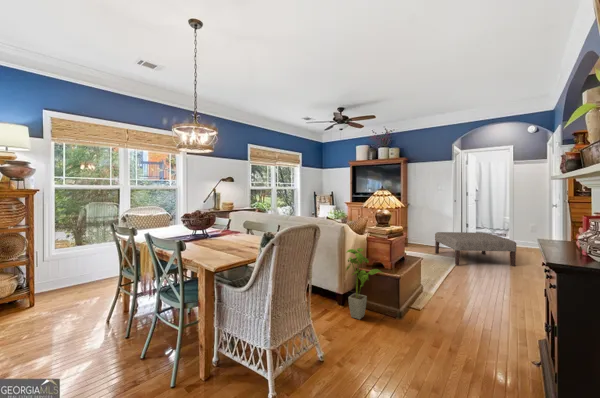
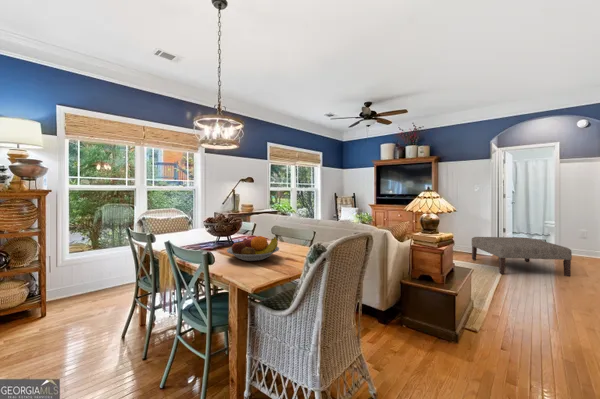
fruit bowl: none [200,229,245,250] -> present [227,236,279,261]
house plant: present [346,248,382,319] -> none [390,258,439,342]

